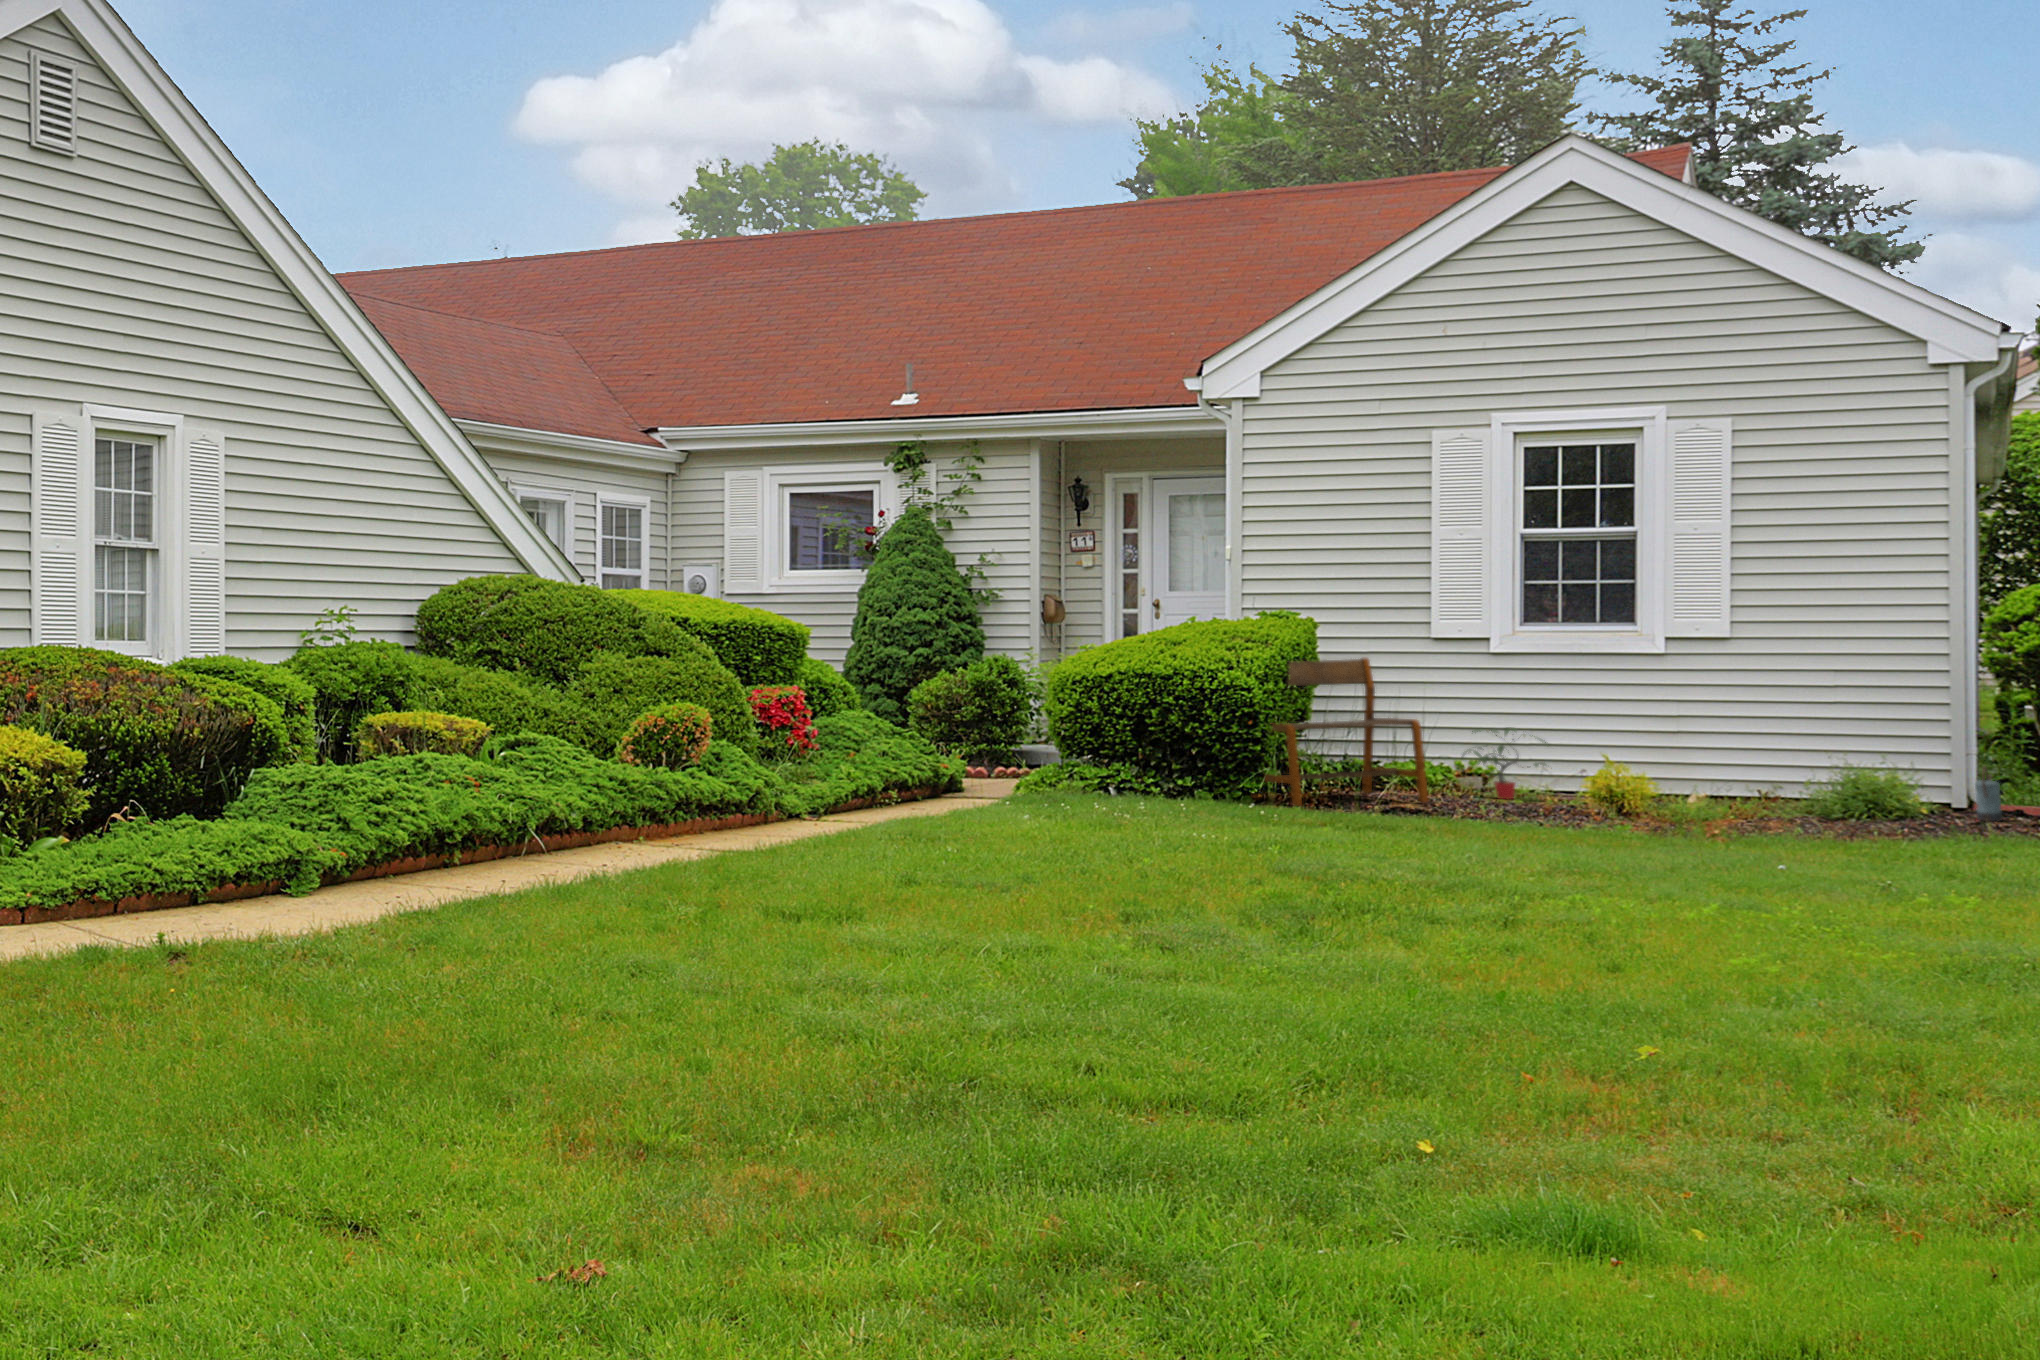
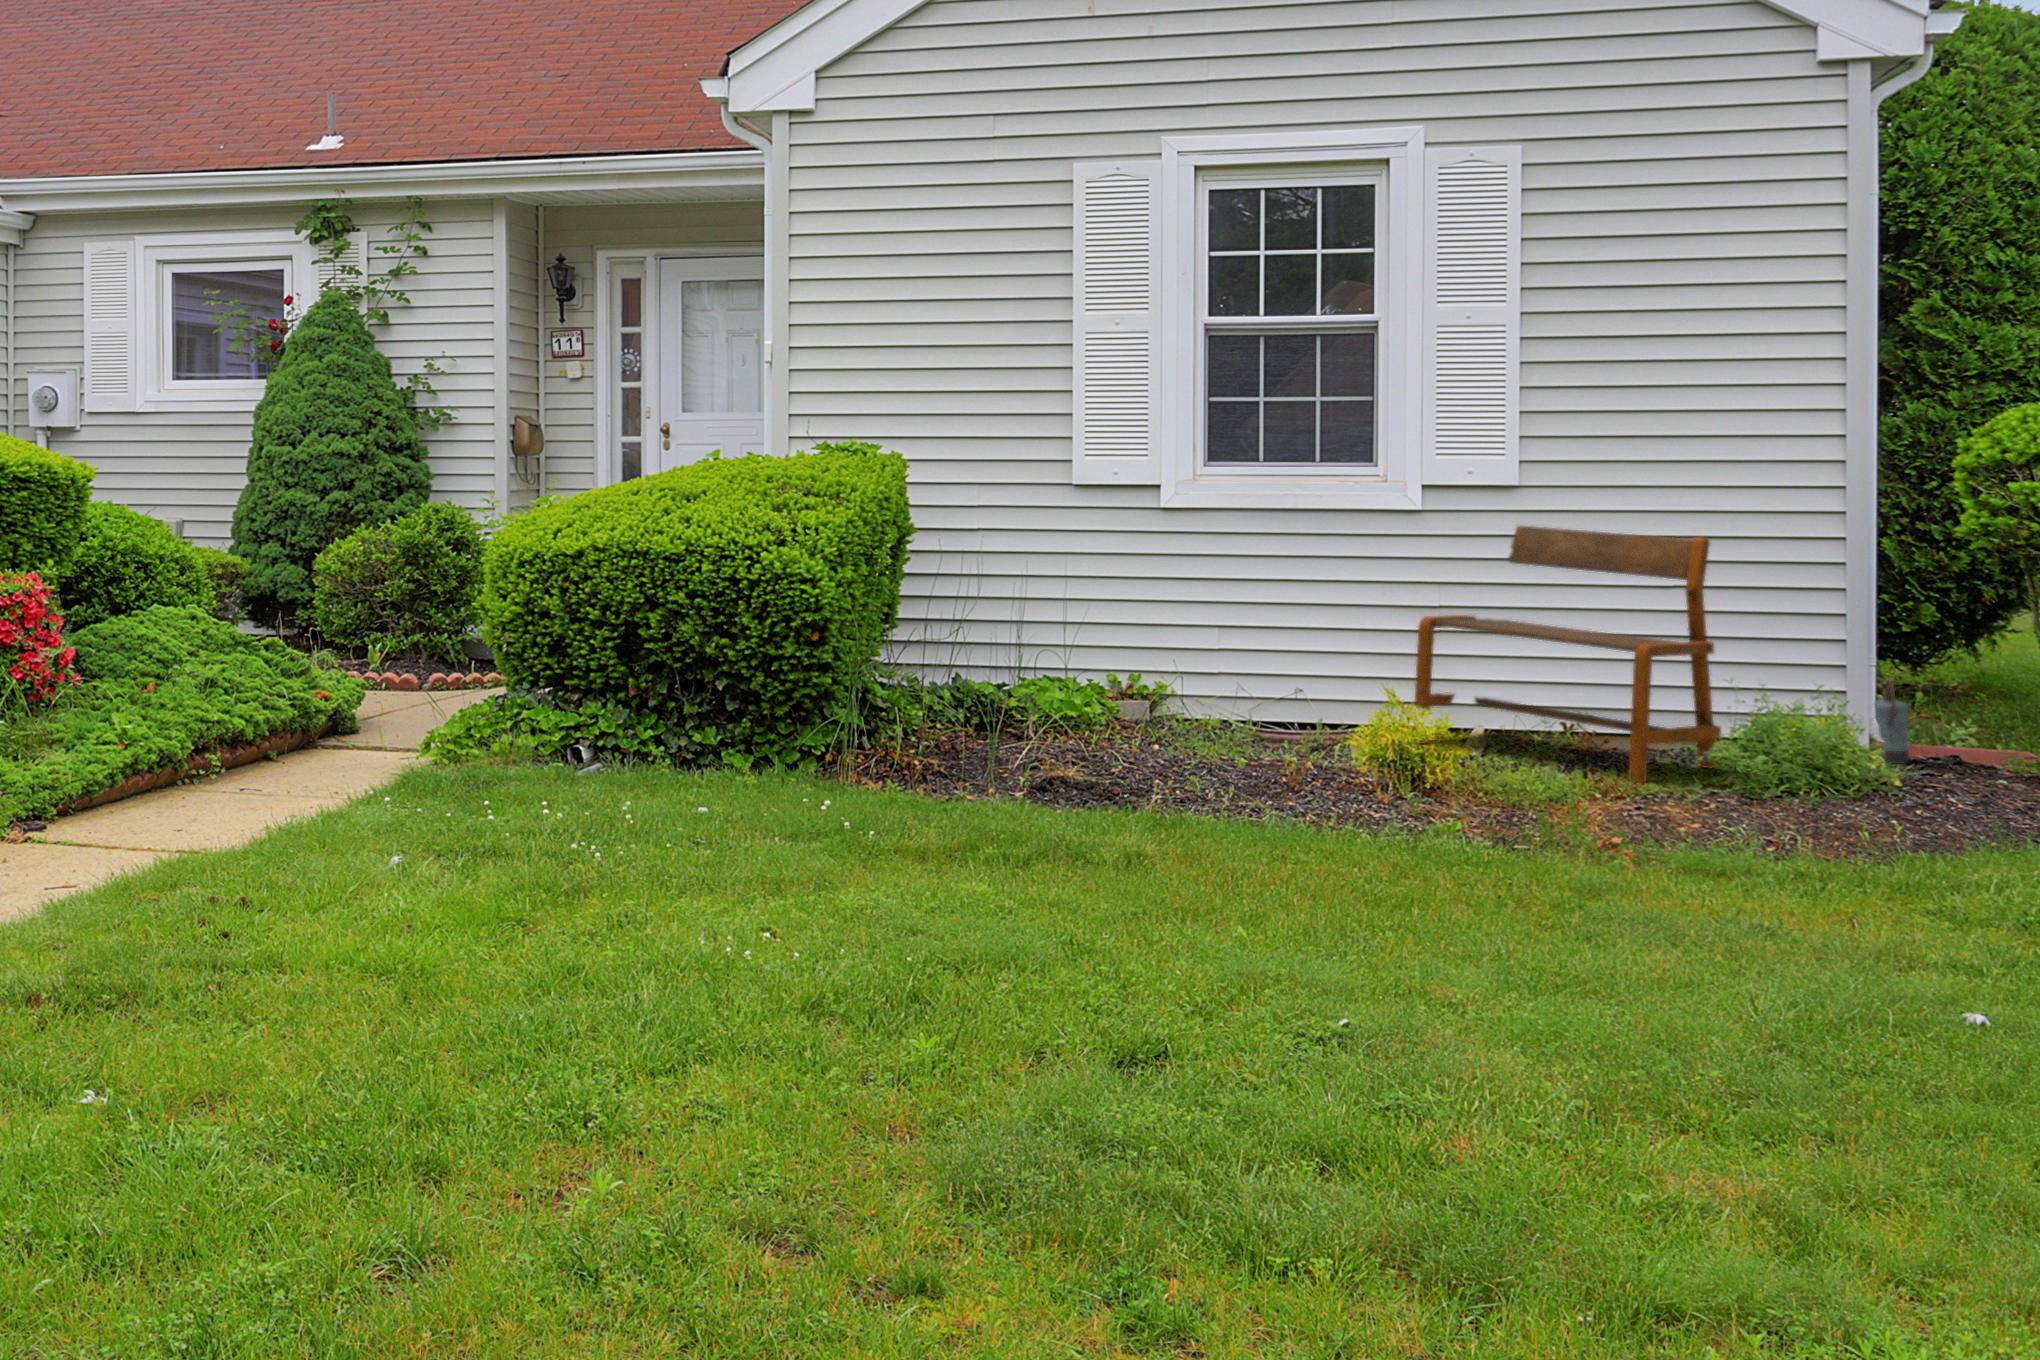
bench: present [1253,658,1428,806] -> present [1415,526,1721,782]
potted plant: present [1463,727,1549,799] -> none [1111,619,1254,732]

